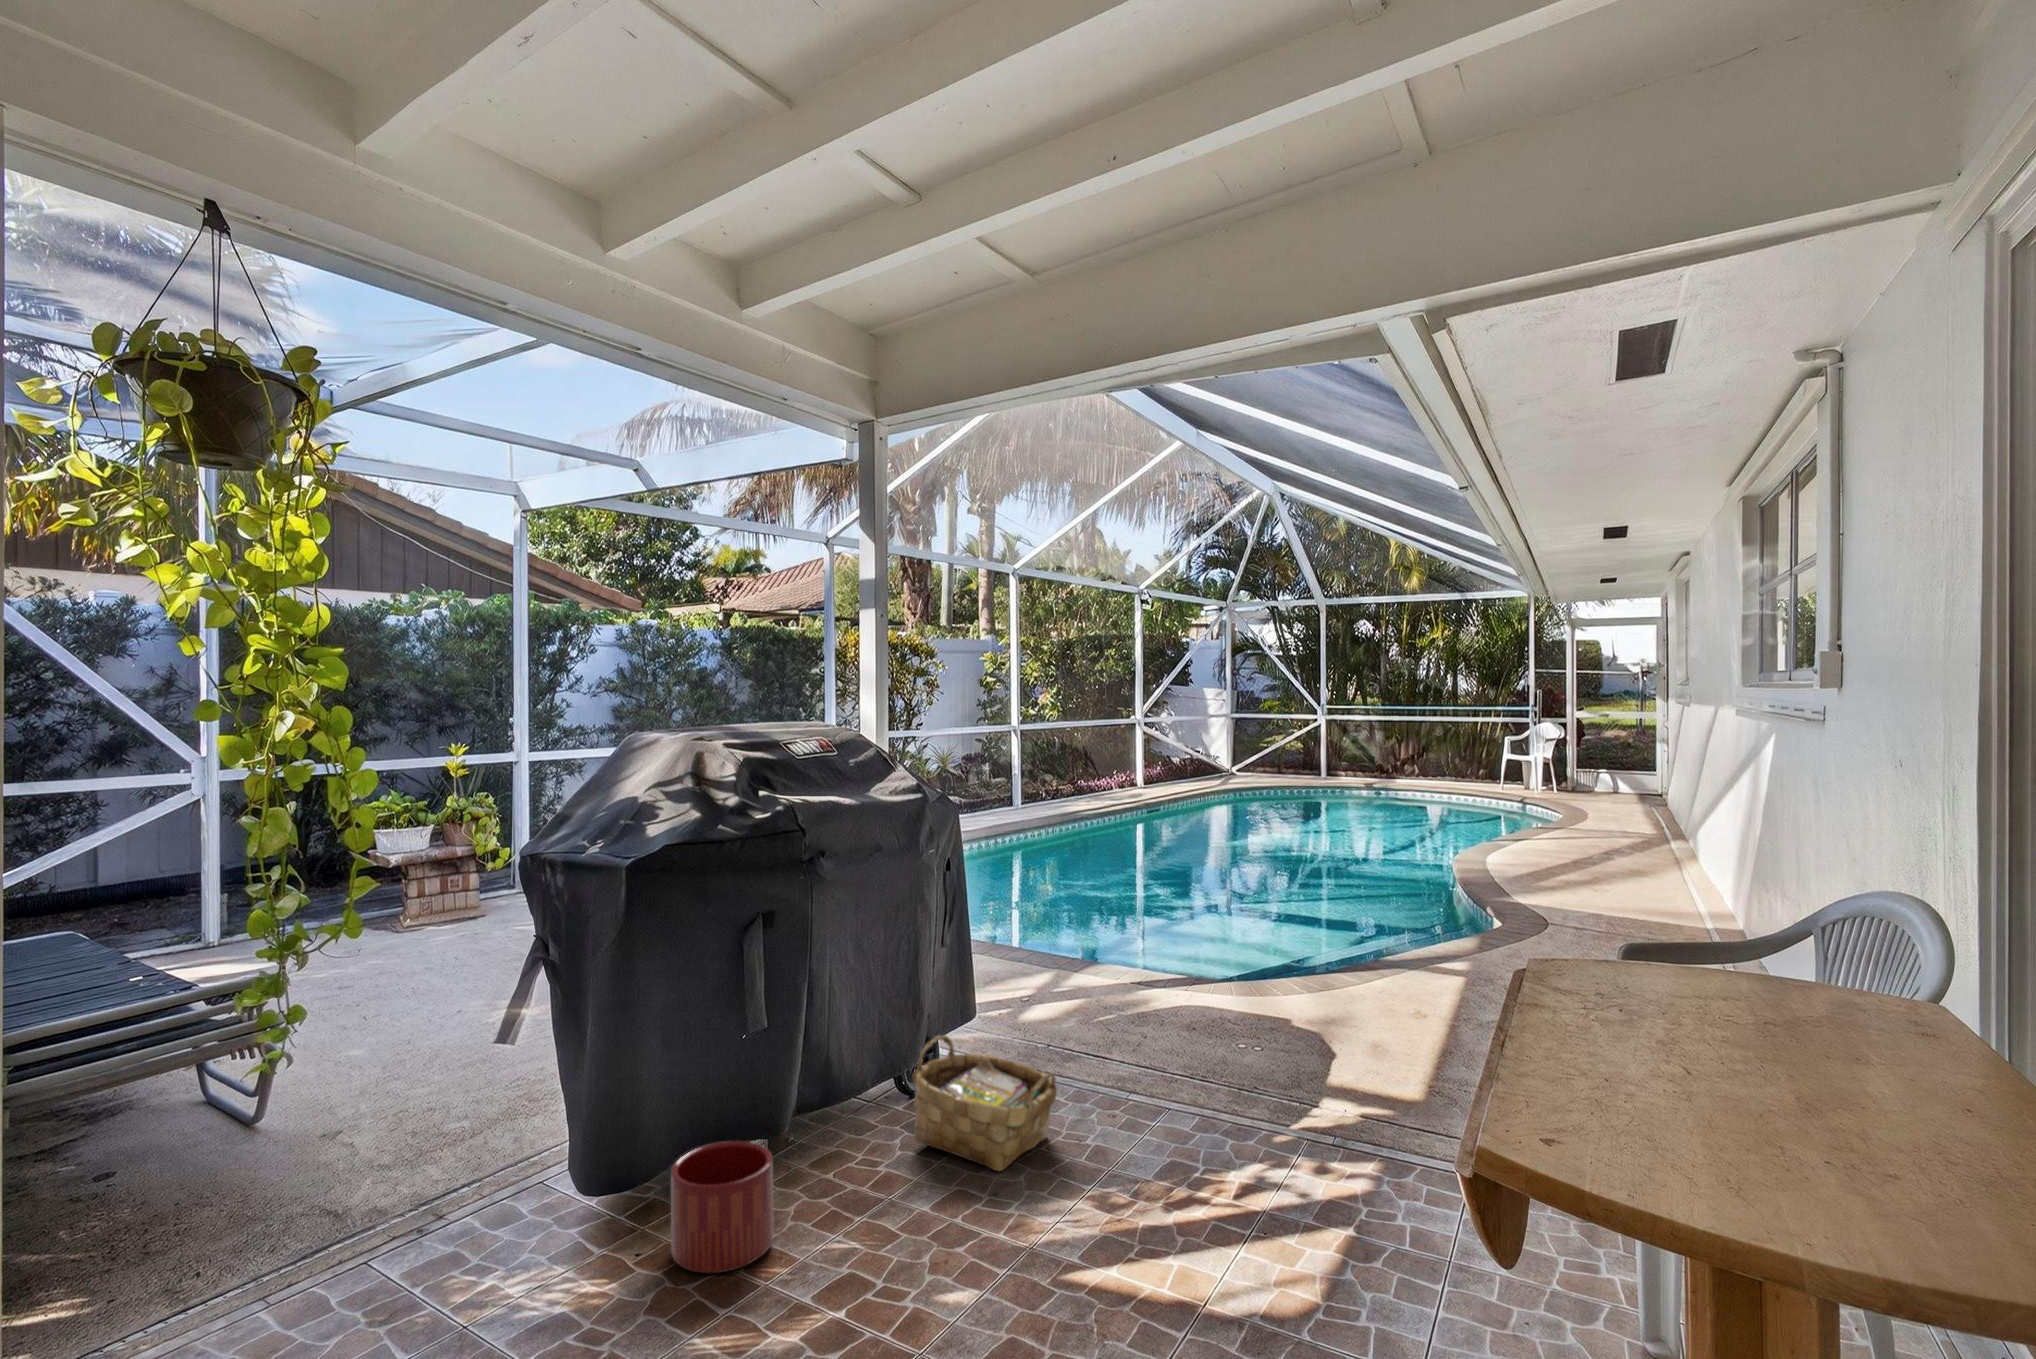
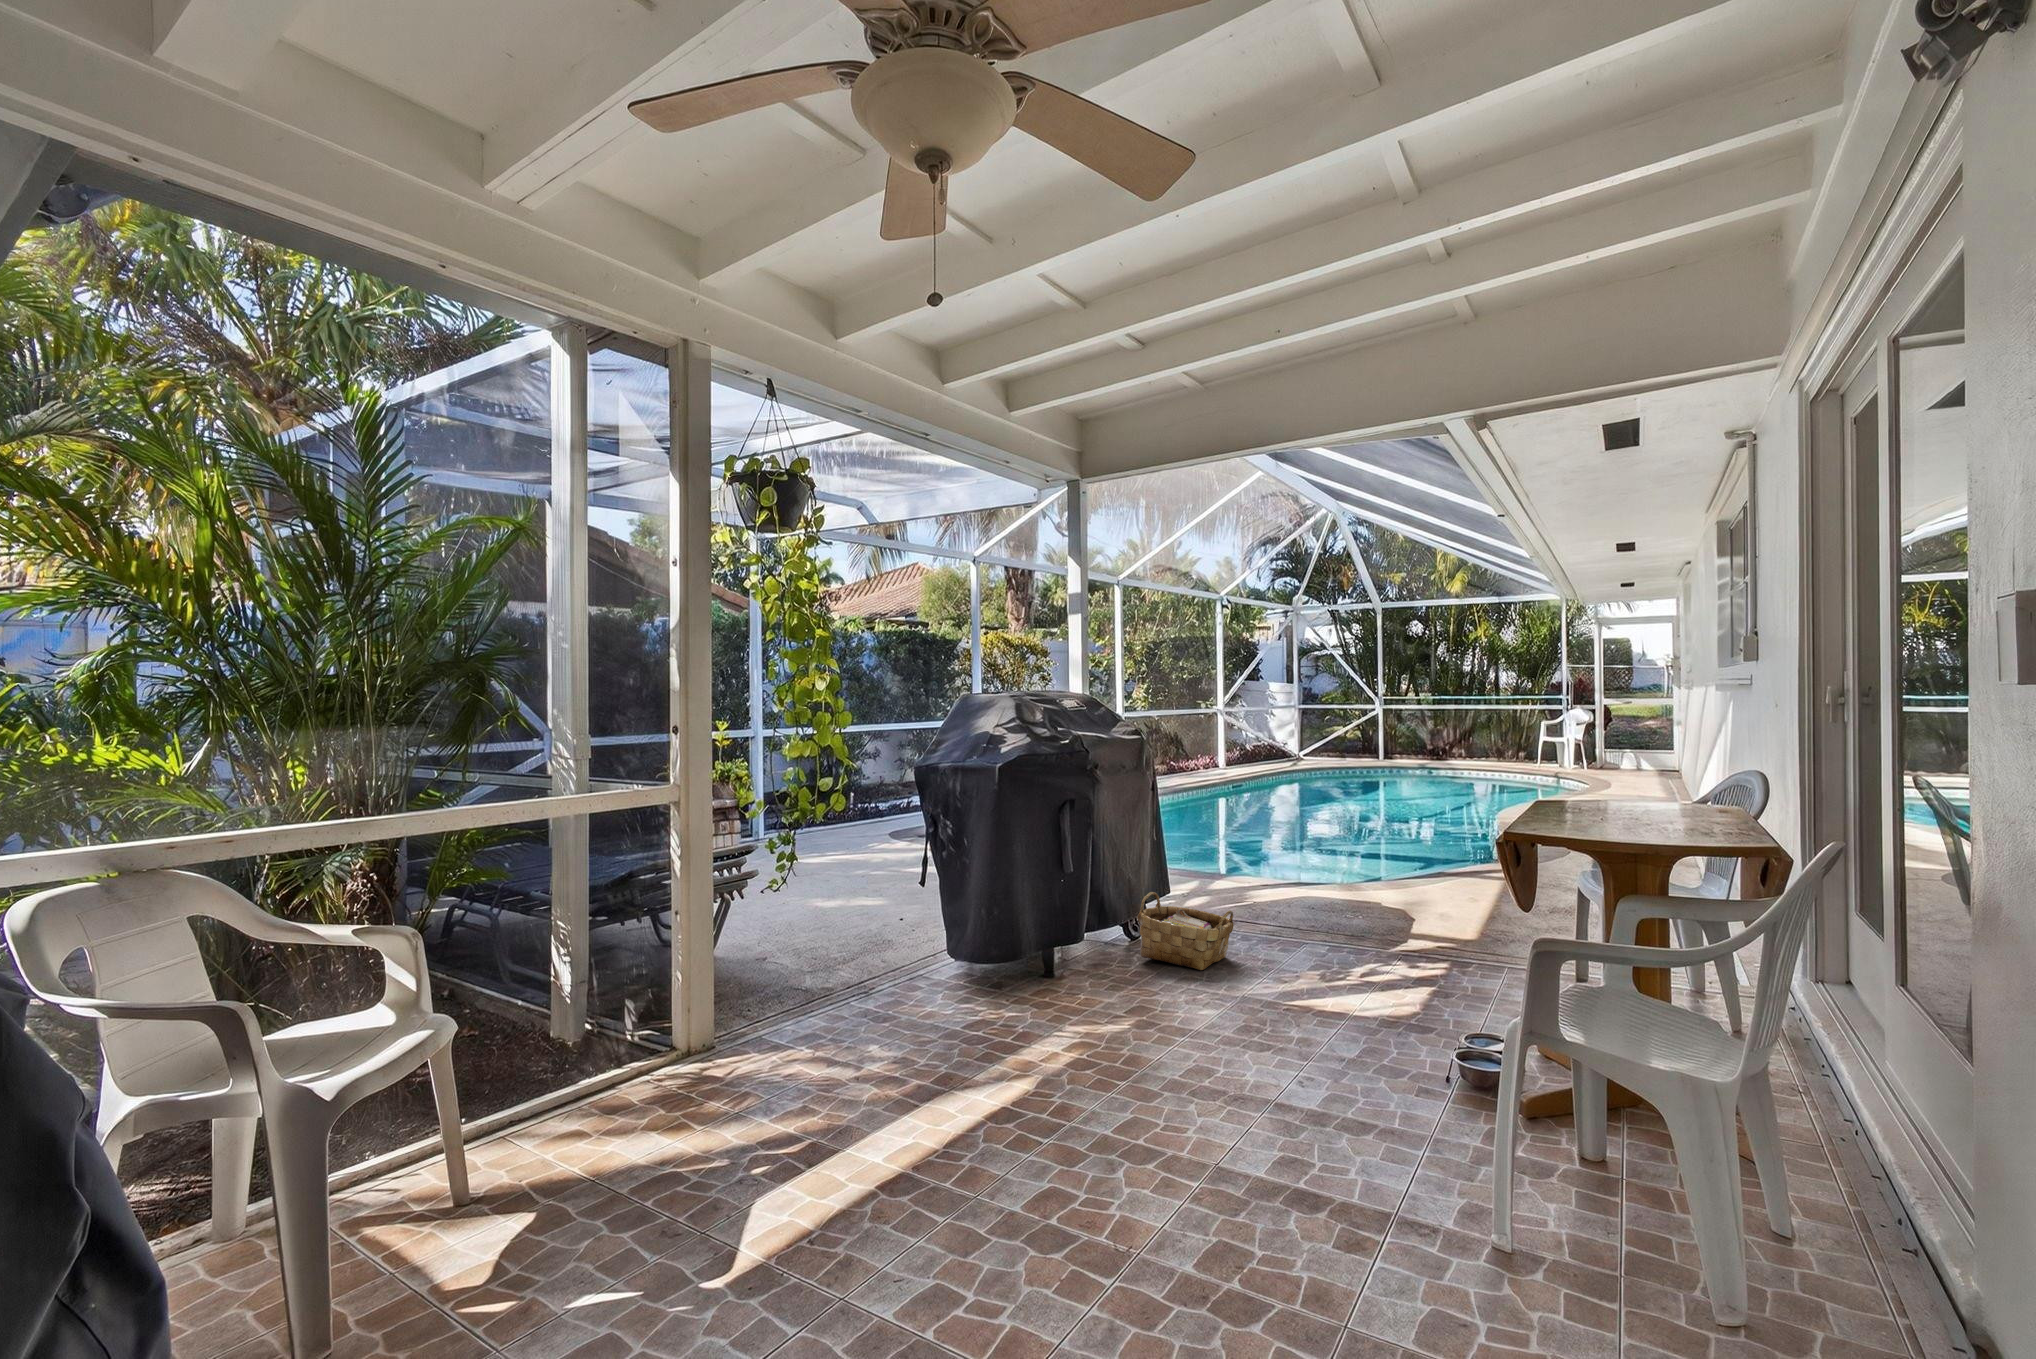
planter: present [671,1141,774,1273] -> none [1018,939,1077,1007]

